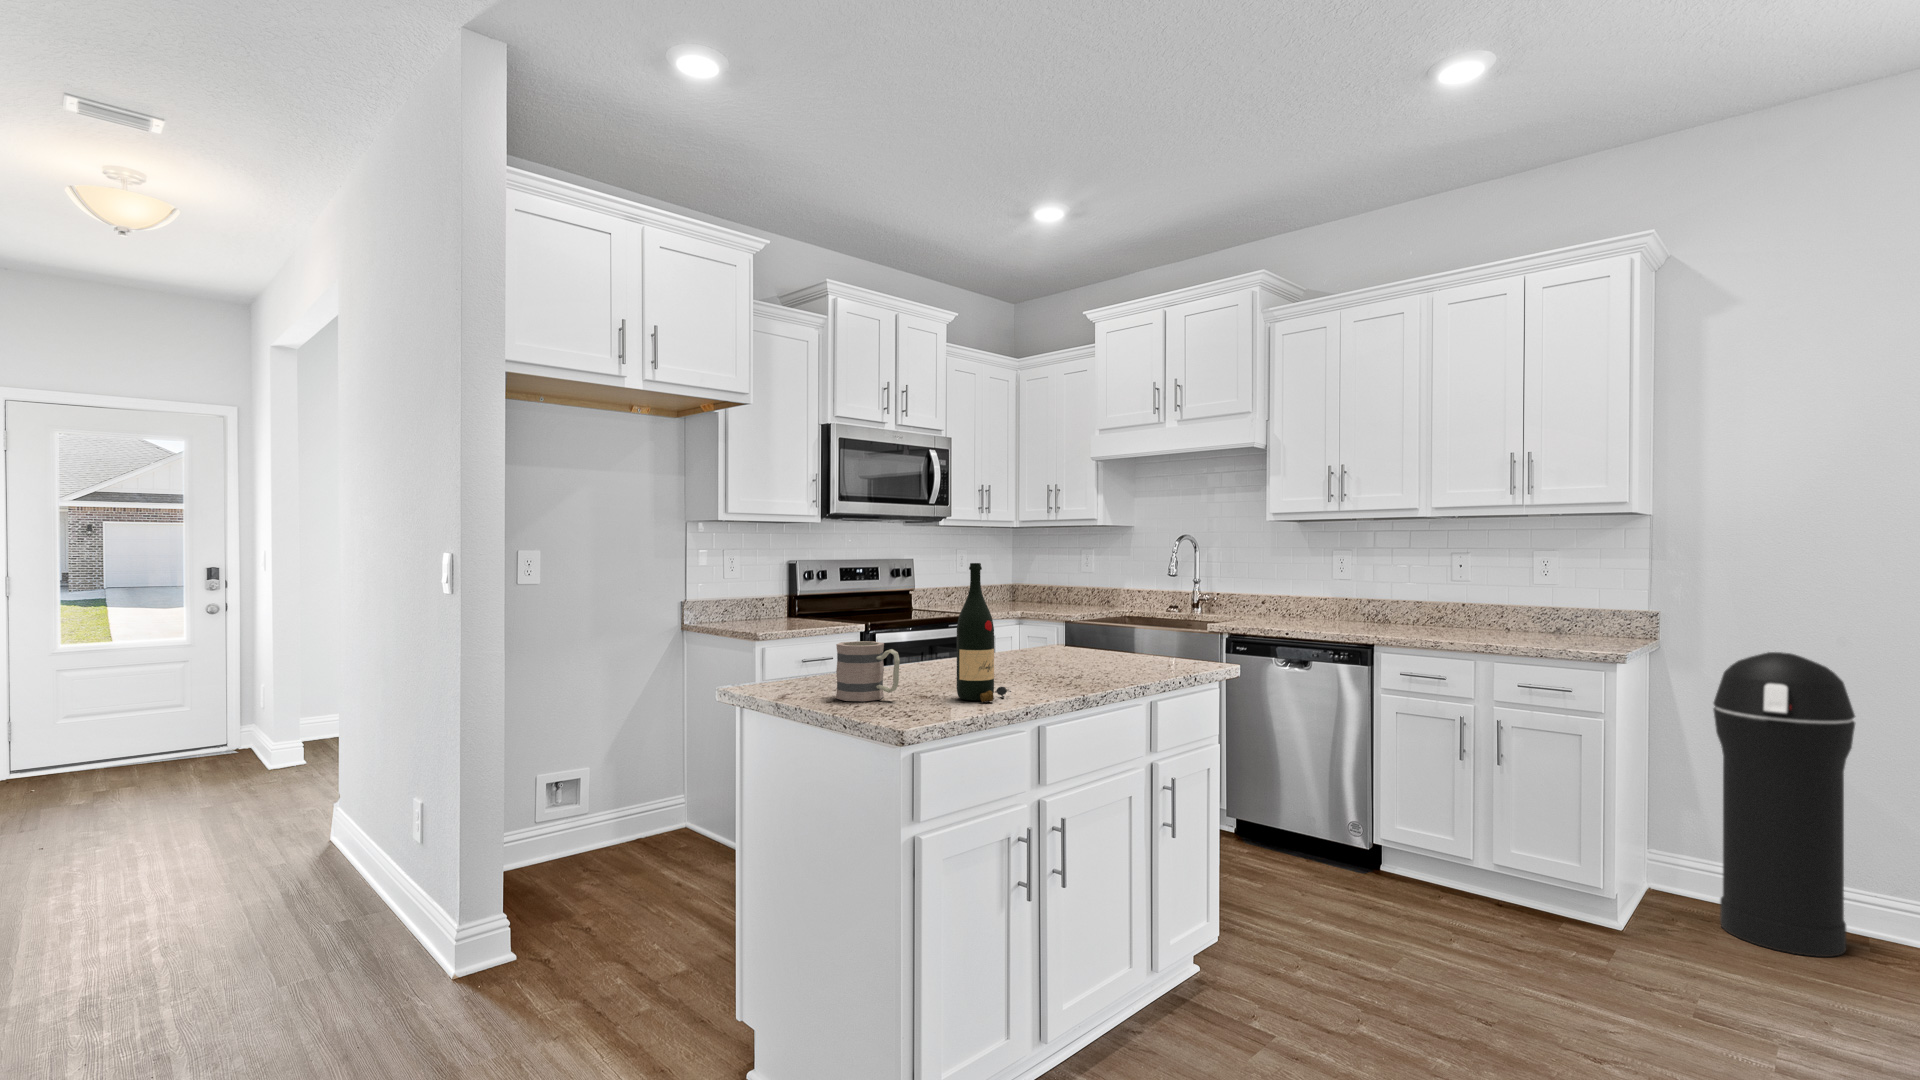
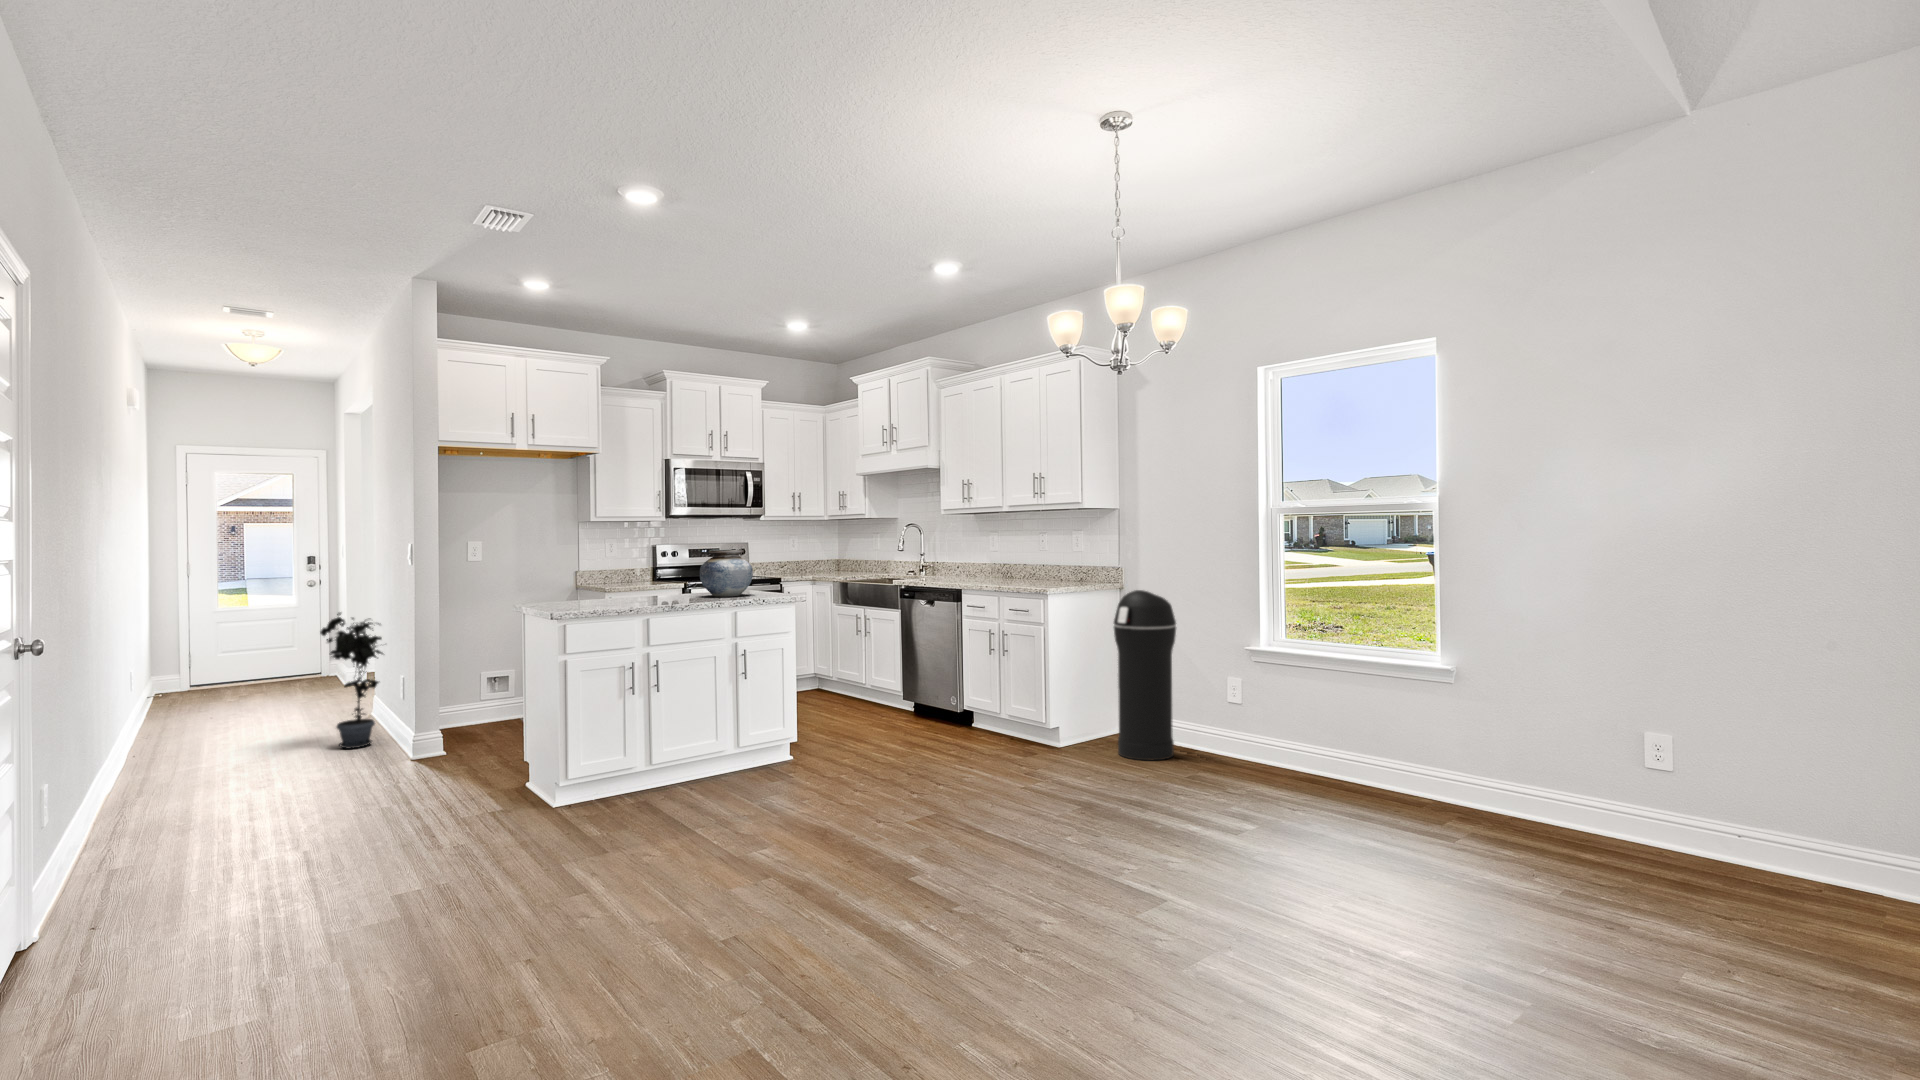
wine bottle: present [957,563,1011,702] -> none [609,543,637,607]
vase: none [1024,574,1120,663] -> present [700,550,753,597]
mug: present [836,641,900,701] -> none [557,581,583,607]
potted plant: none [259,682,394,940] -> present [320,613,383,749]

